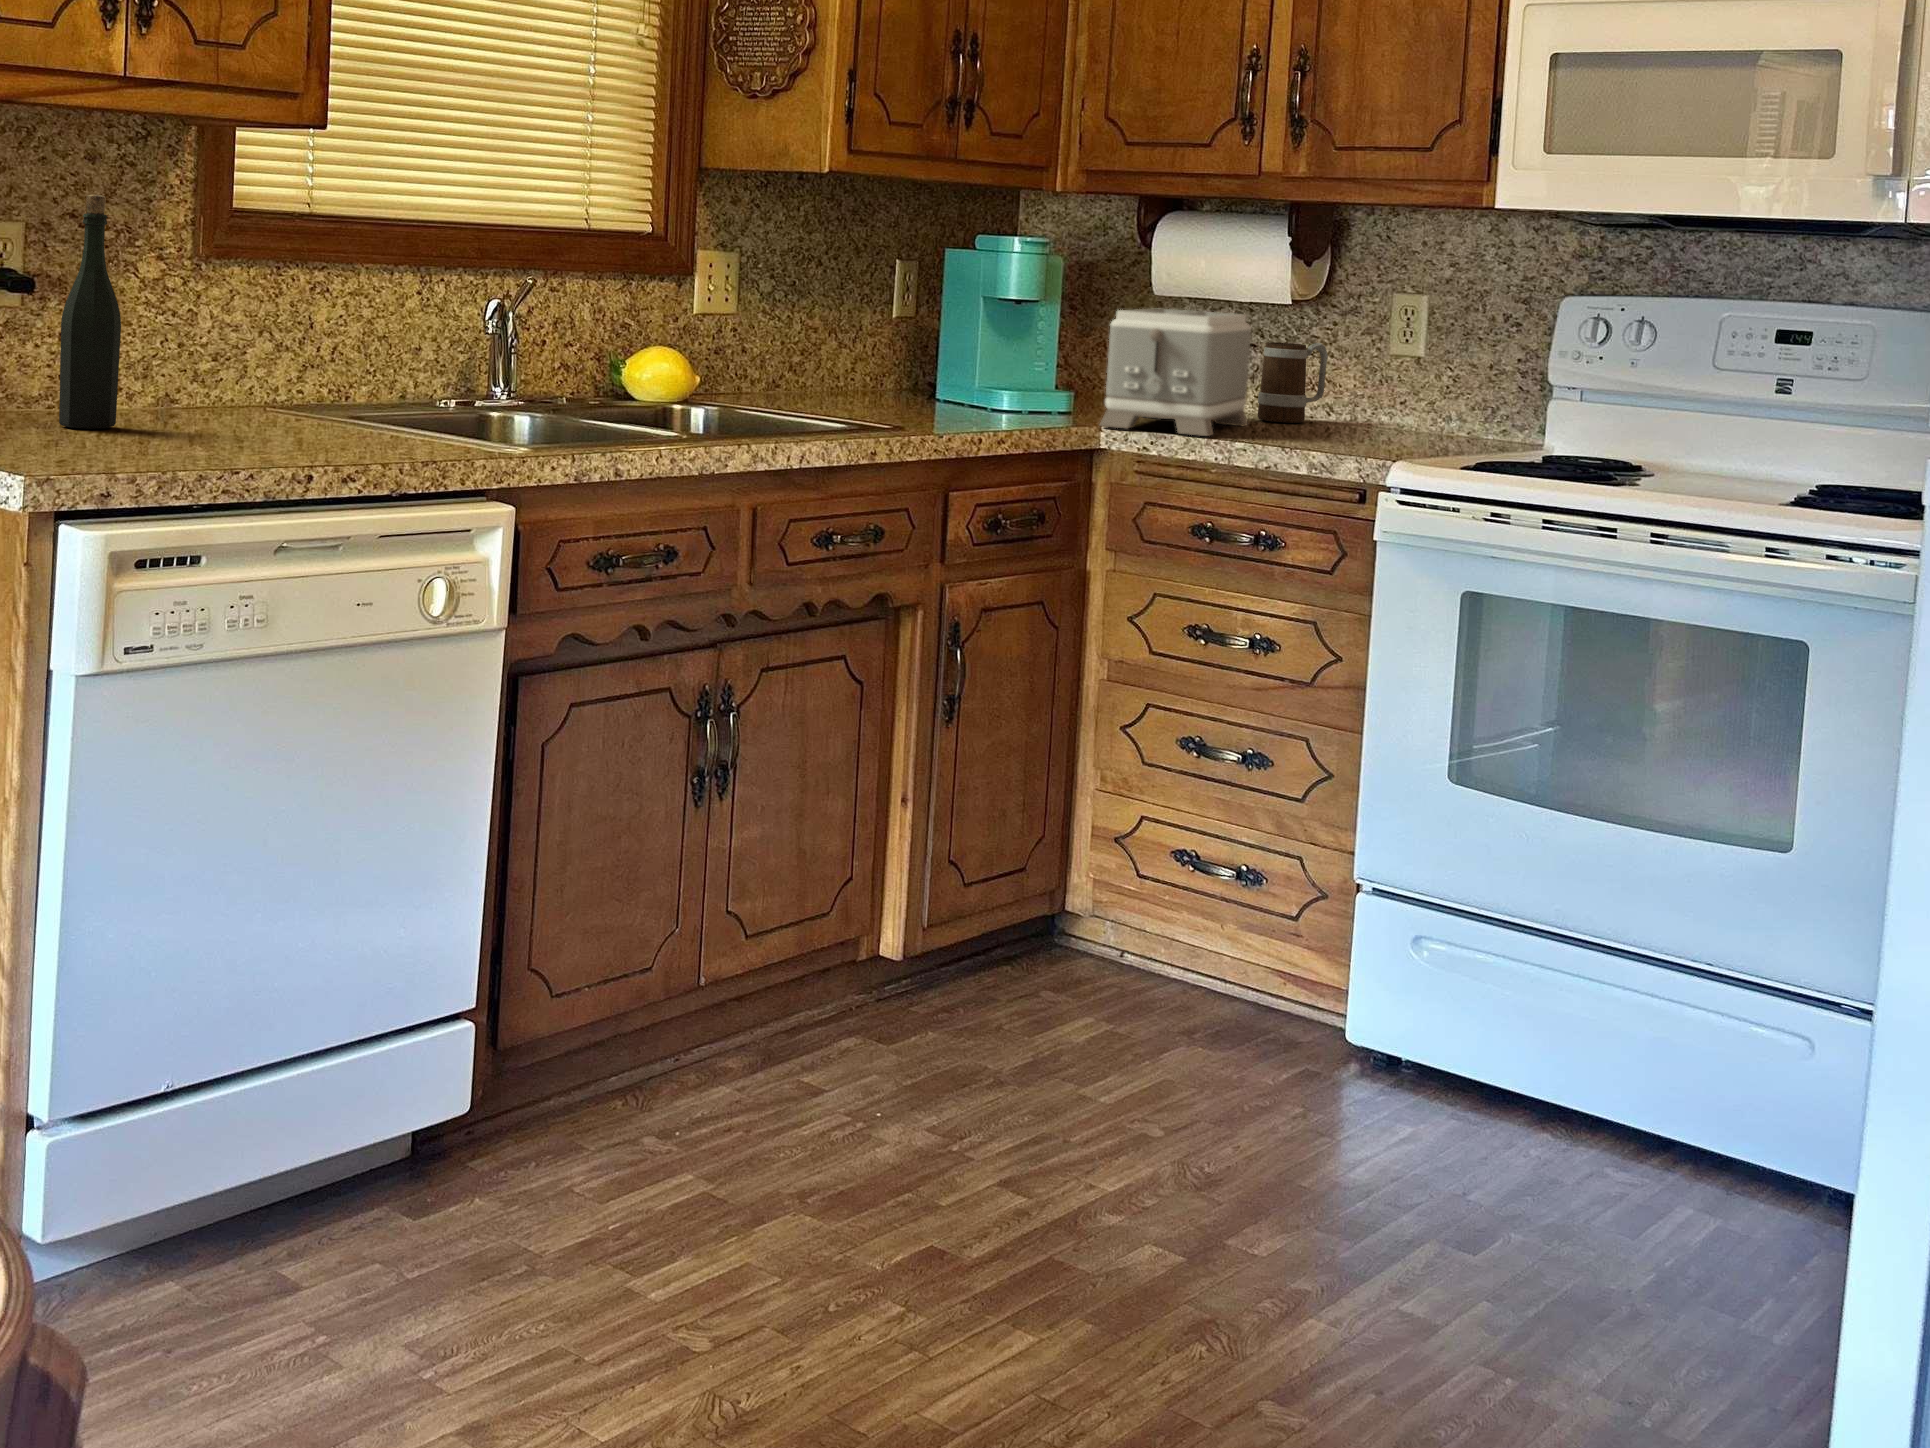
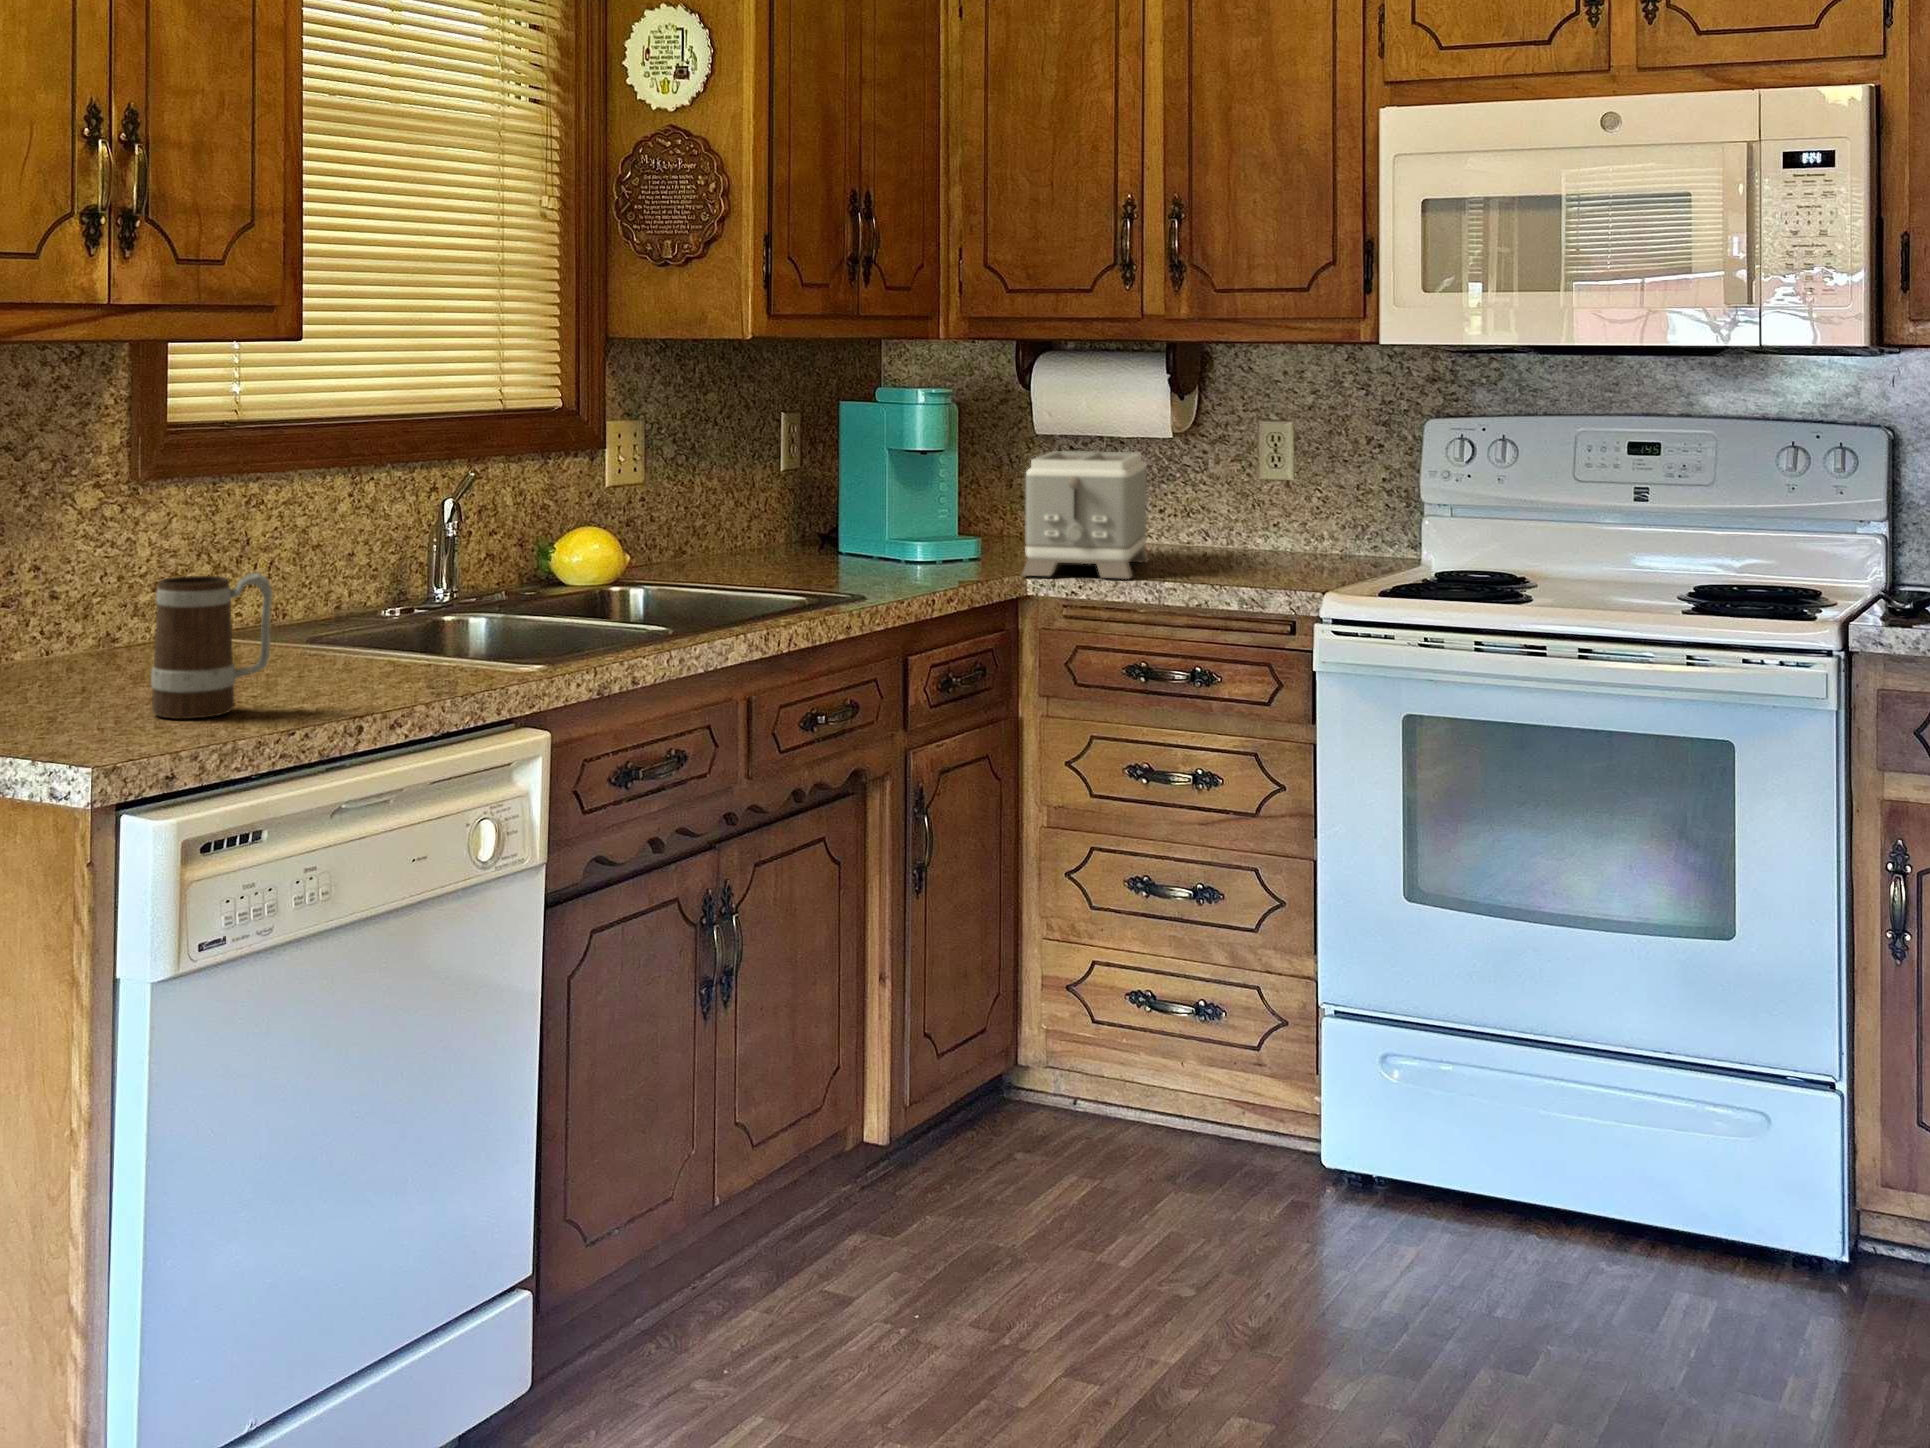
bottle: present [59,195,121,429] -> none [29,431,94,689]
mug: present [1257,342,1328,423] -> present [151,573,273,719]

